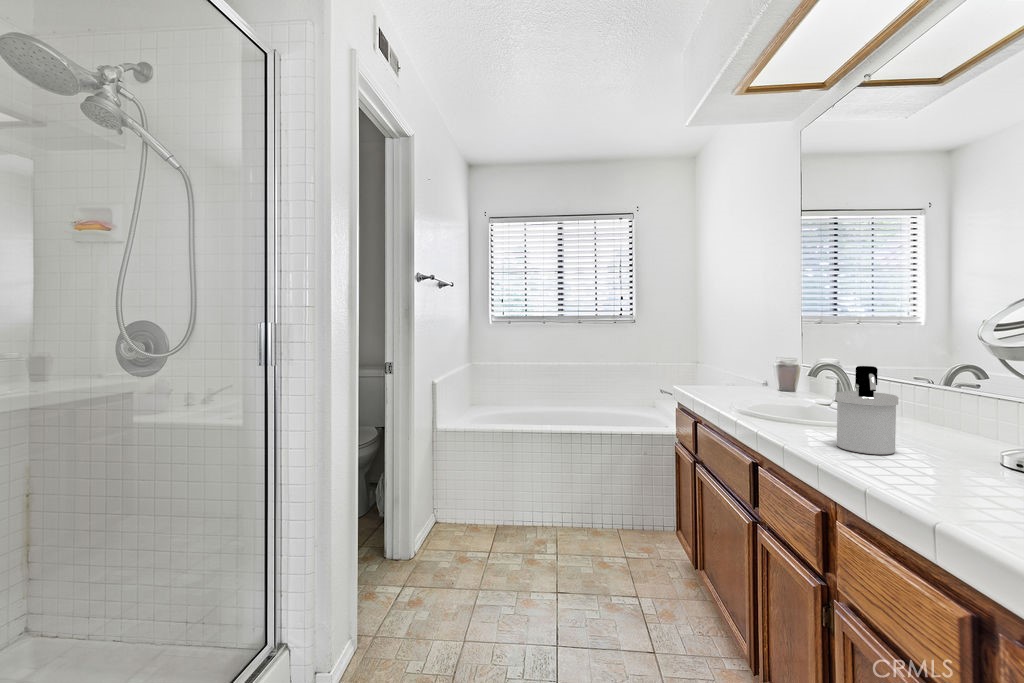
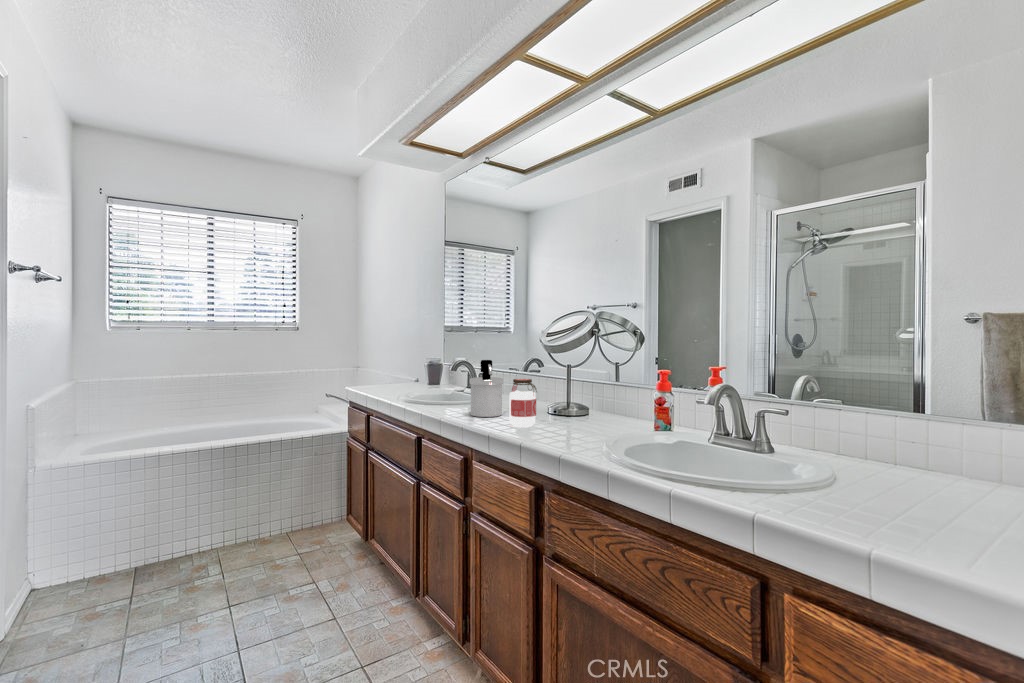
jar: none [908,402,973,489] -> present [510,379,537,428]

